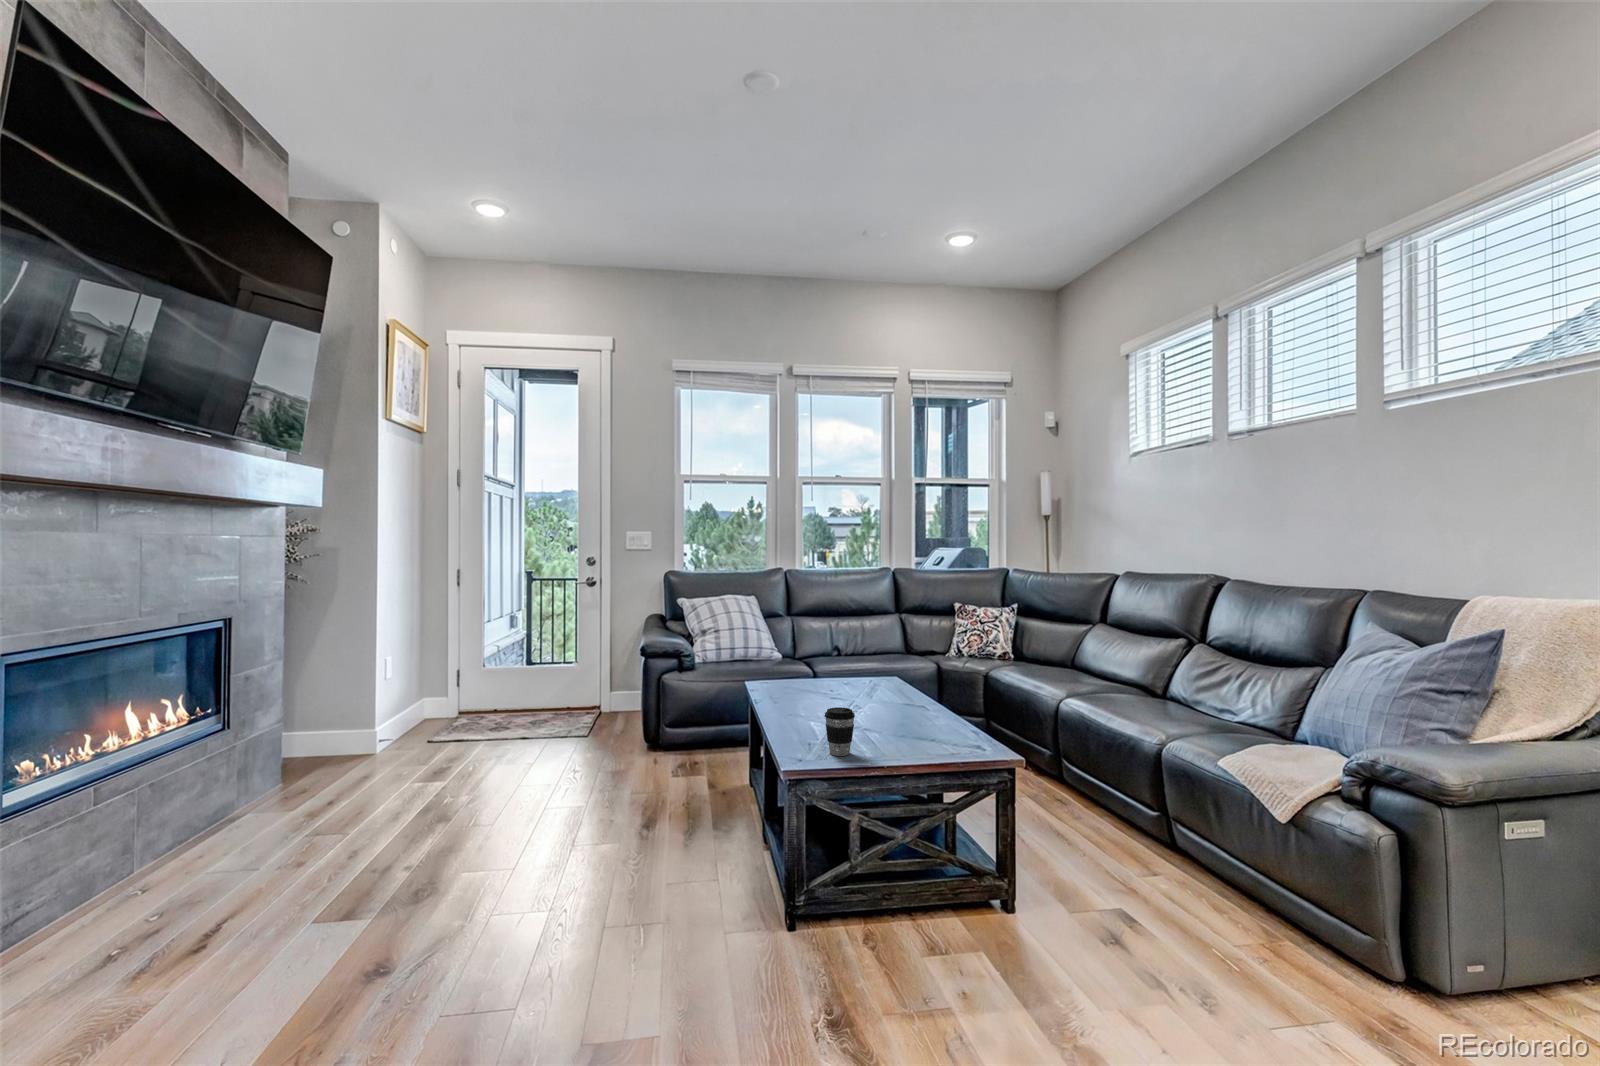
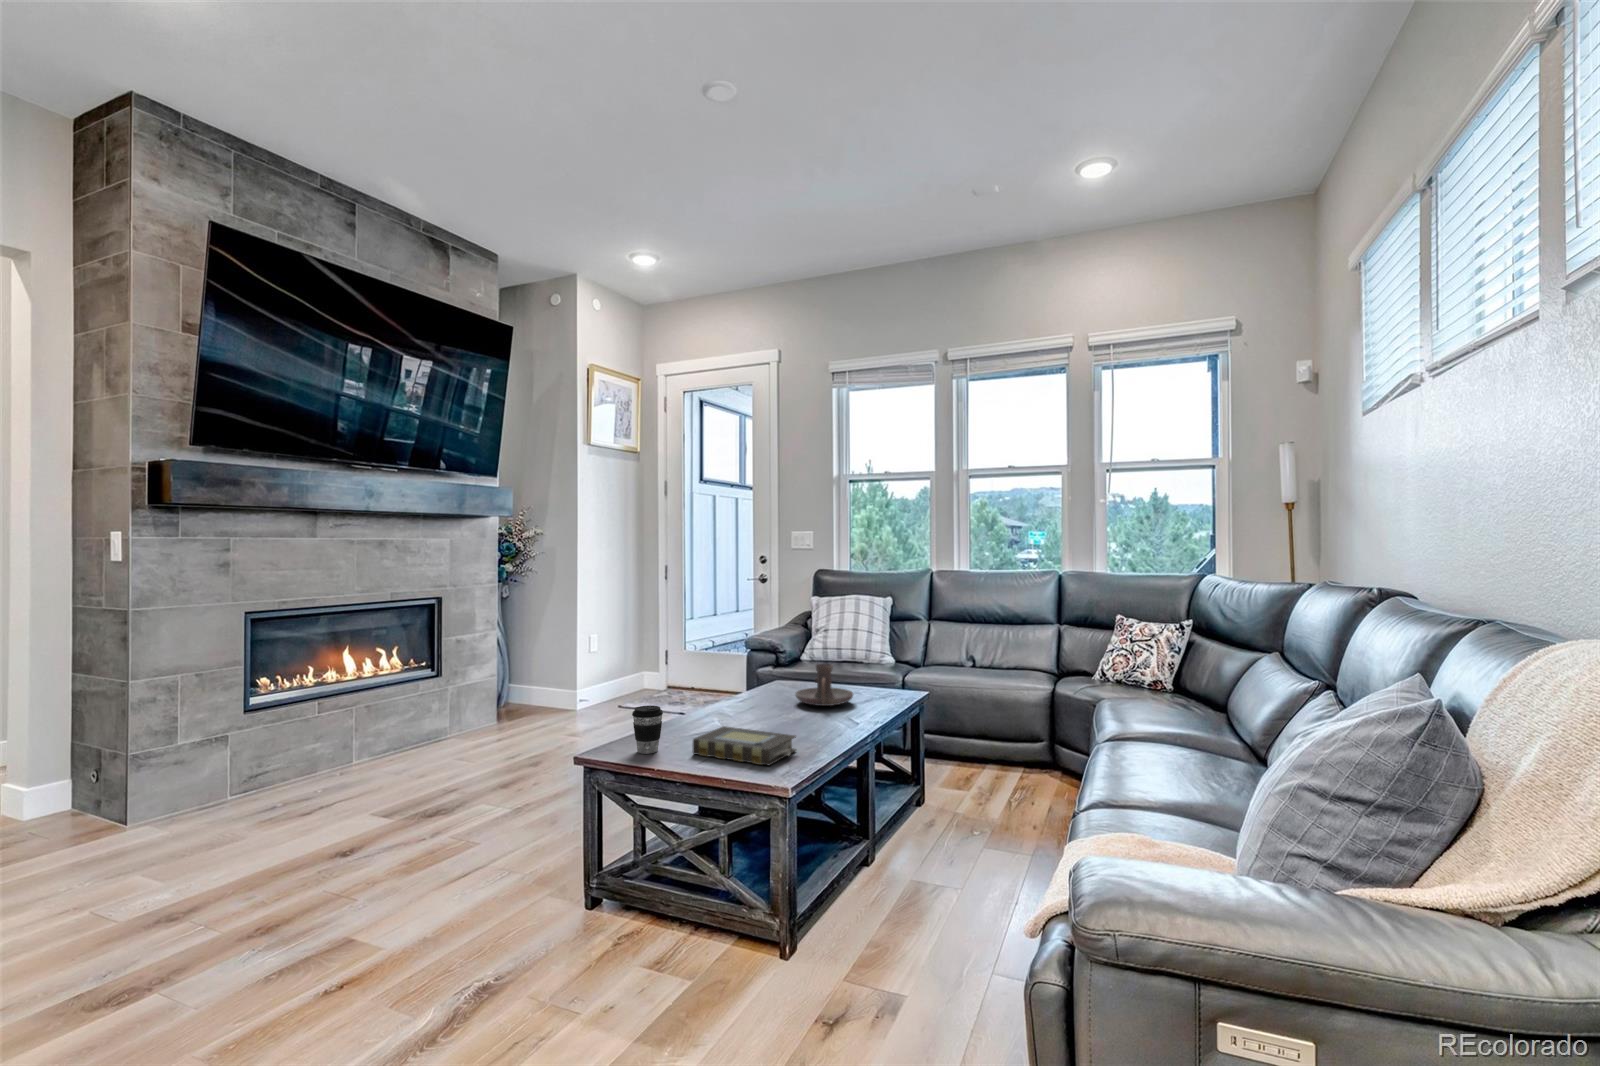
candle holder: none [829,658,883,697] -> present [796,664,853,706]
book: none [870,719,965,749] -> present [692,726,796,765]

